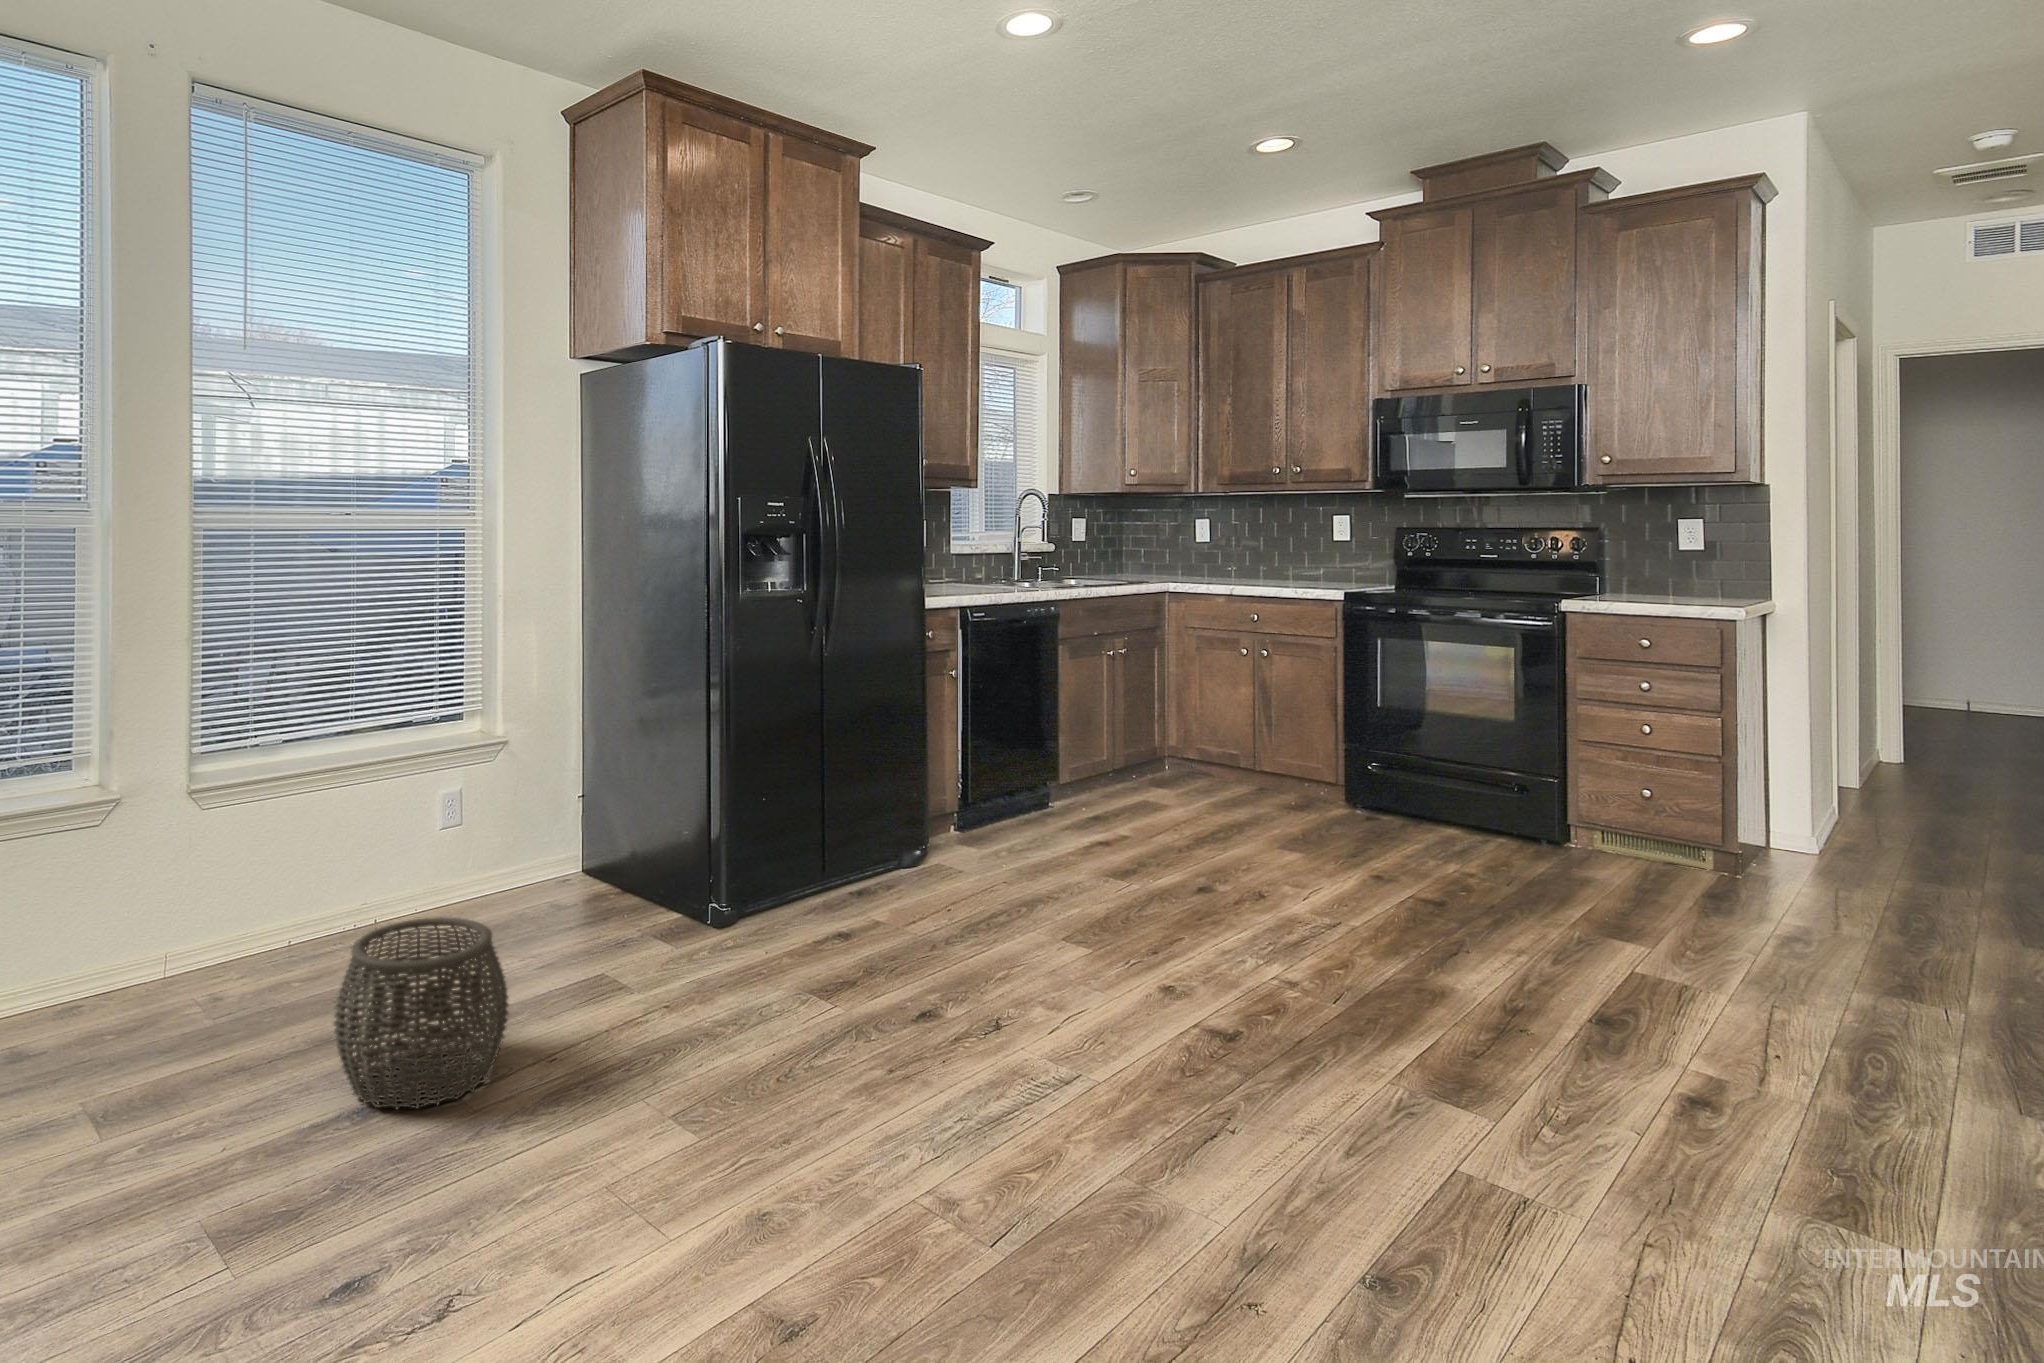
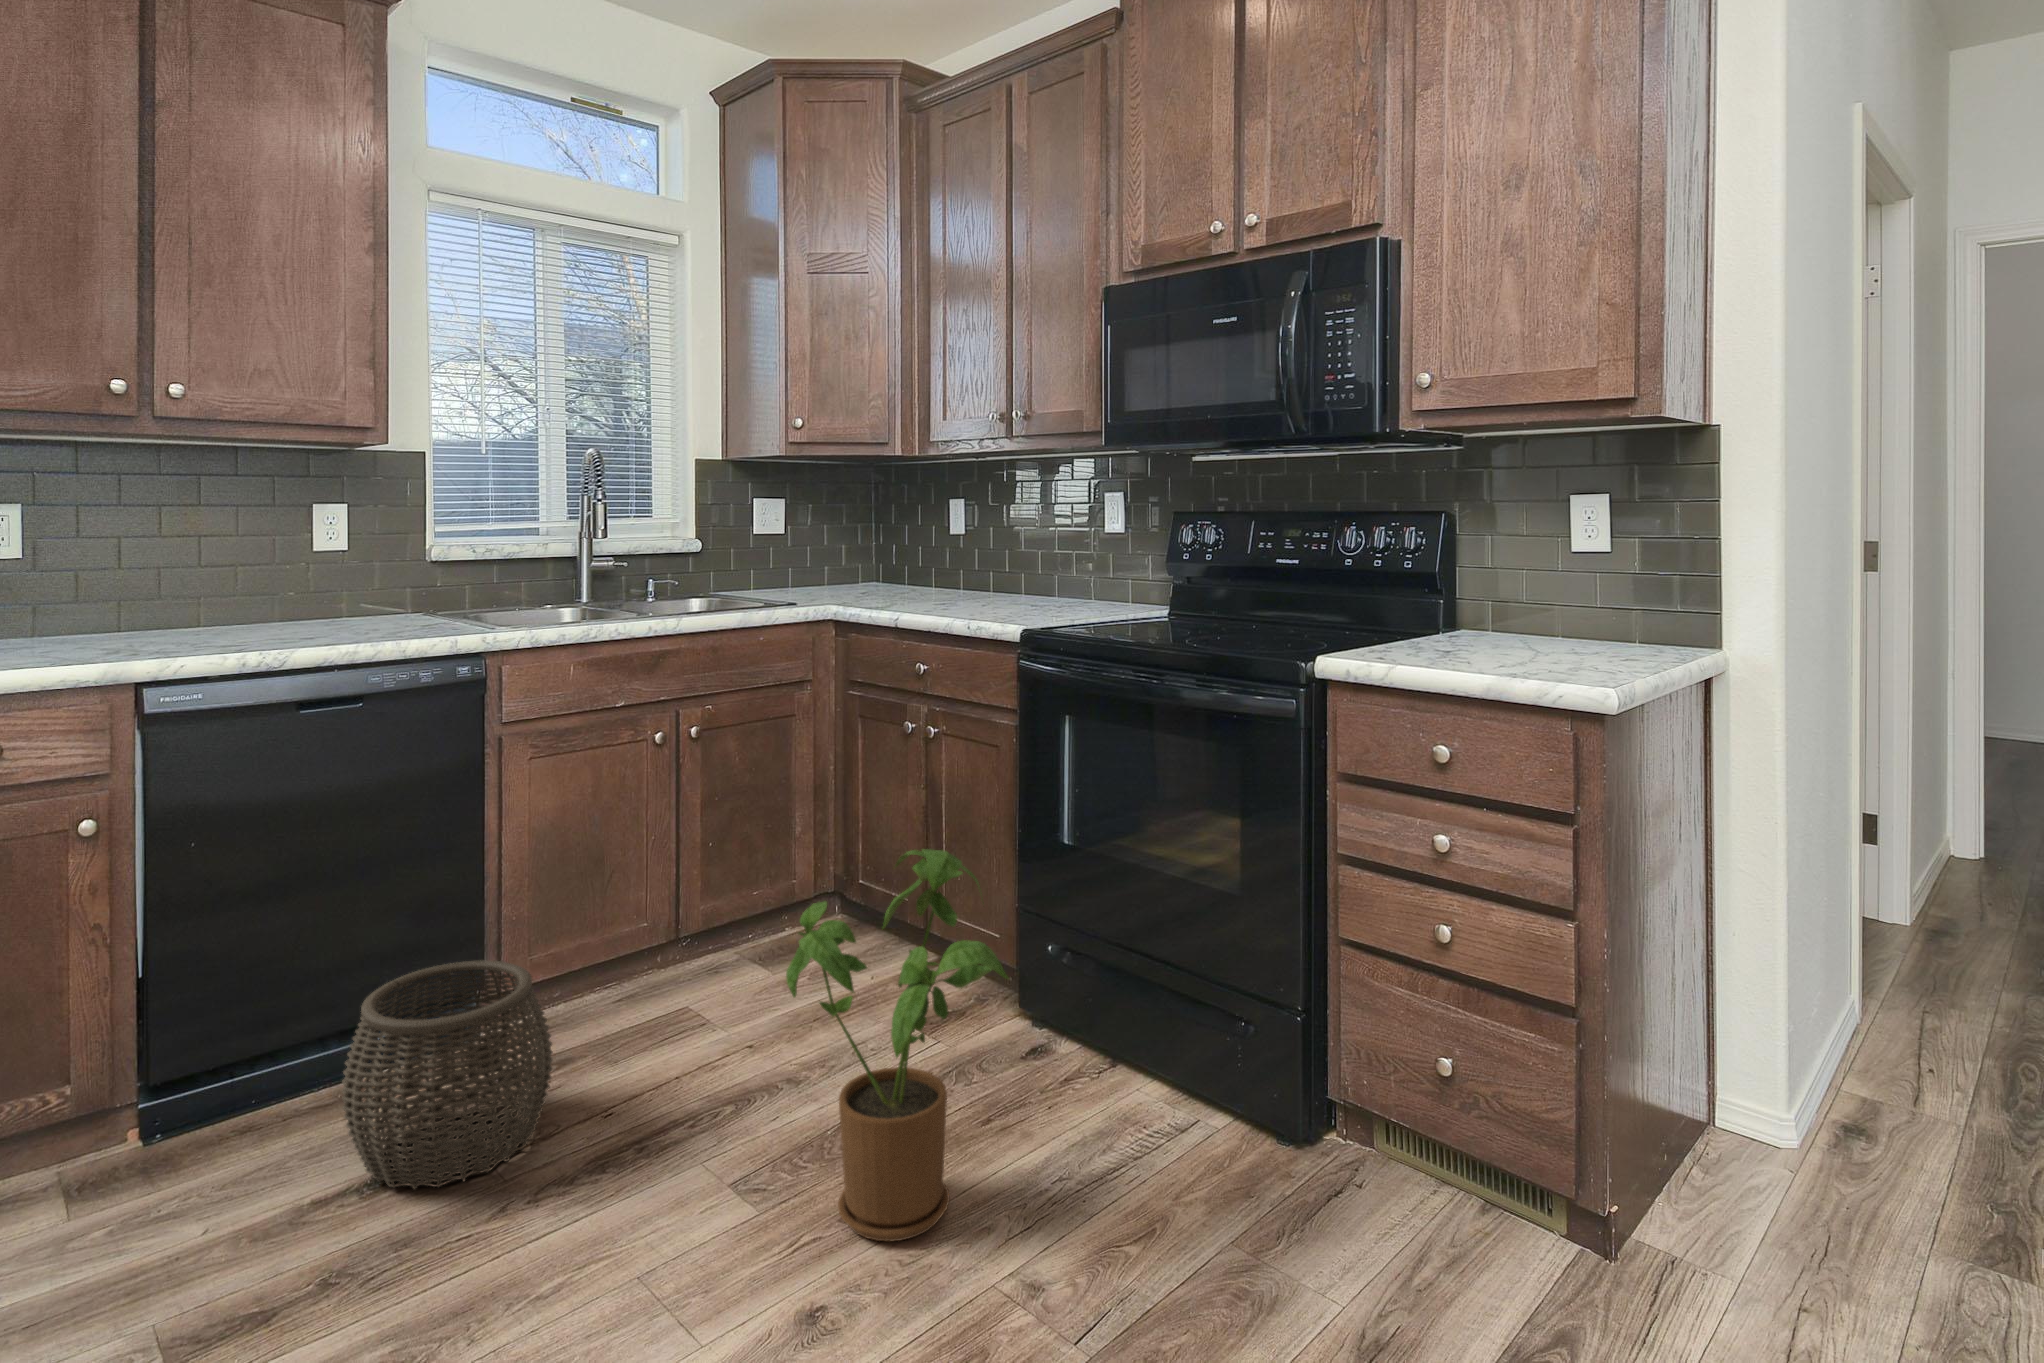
house plant: none [724,819,924,1164] -> present [786,849,1008,1241]

